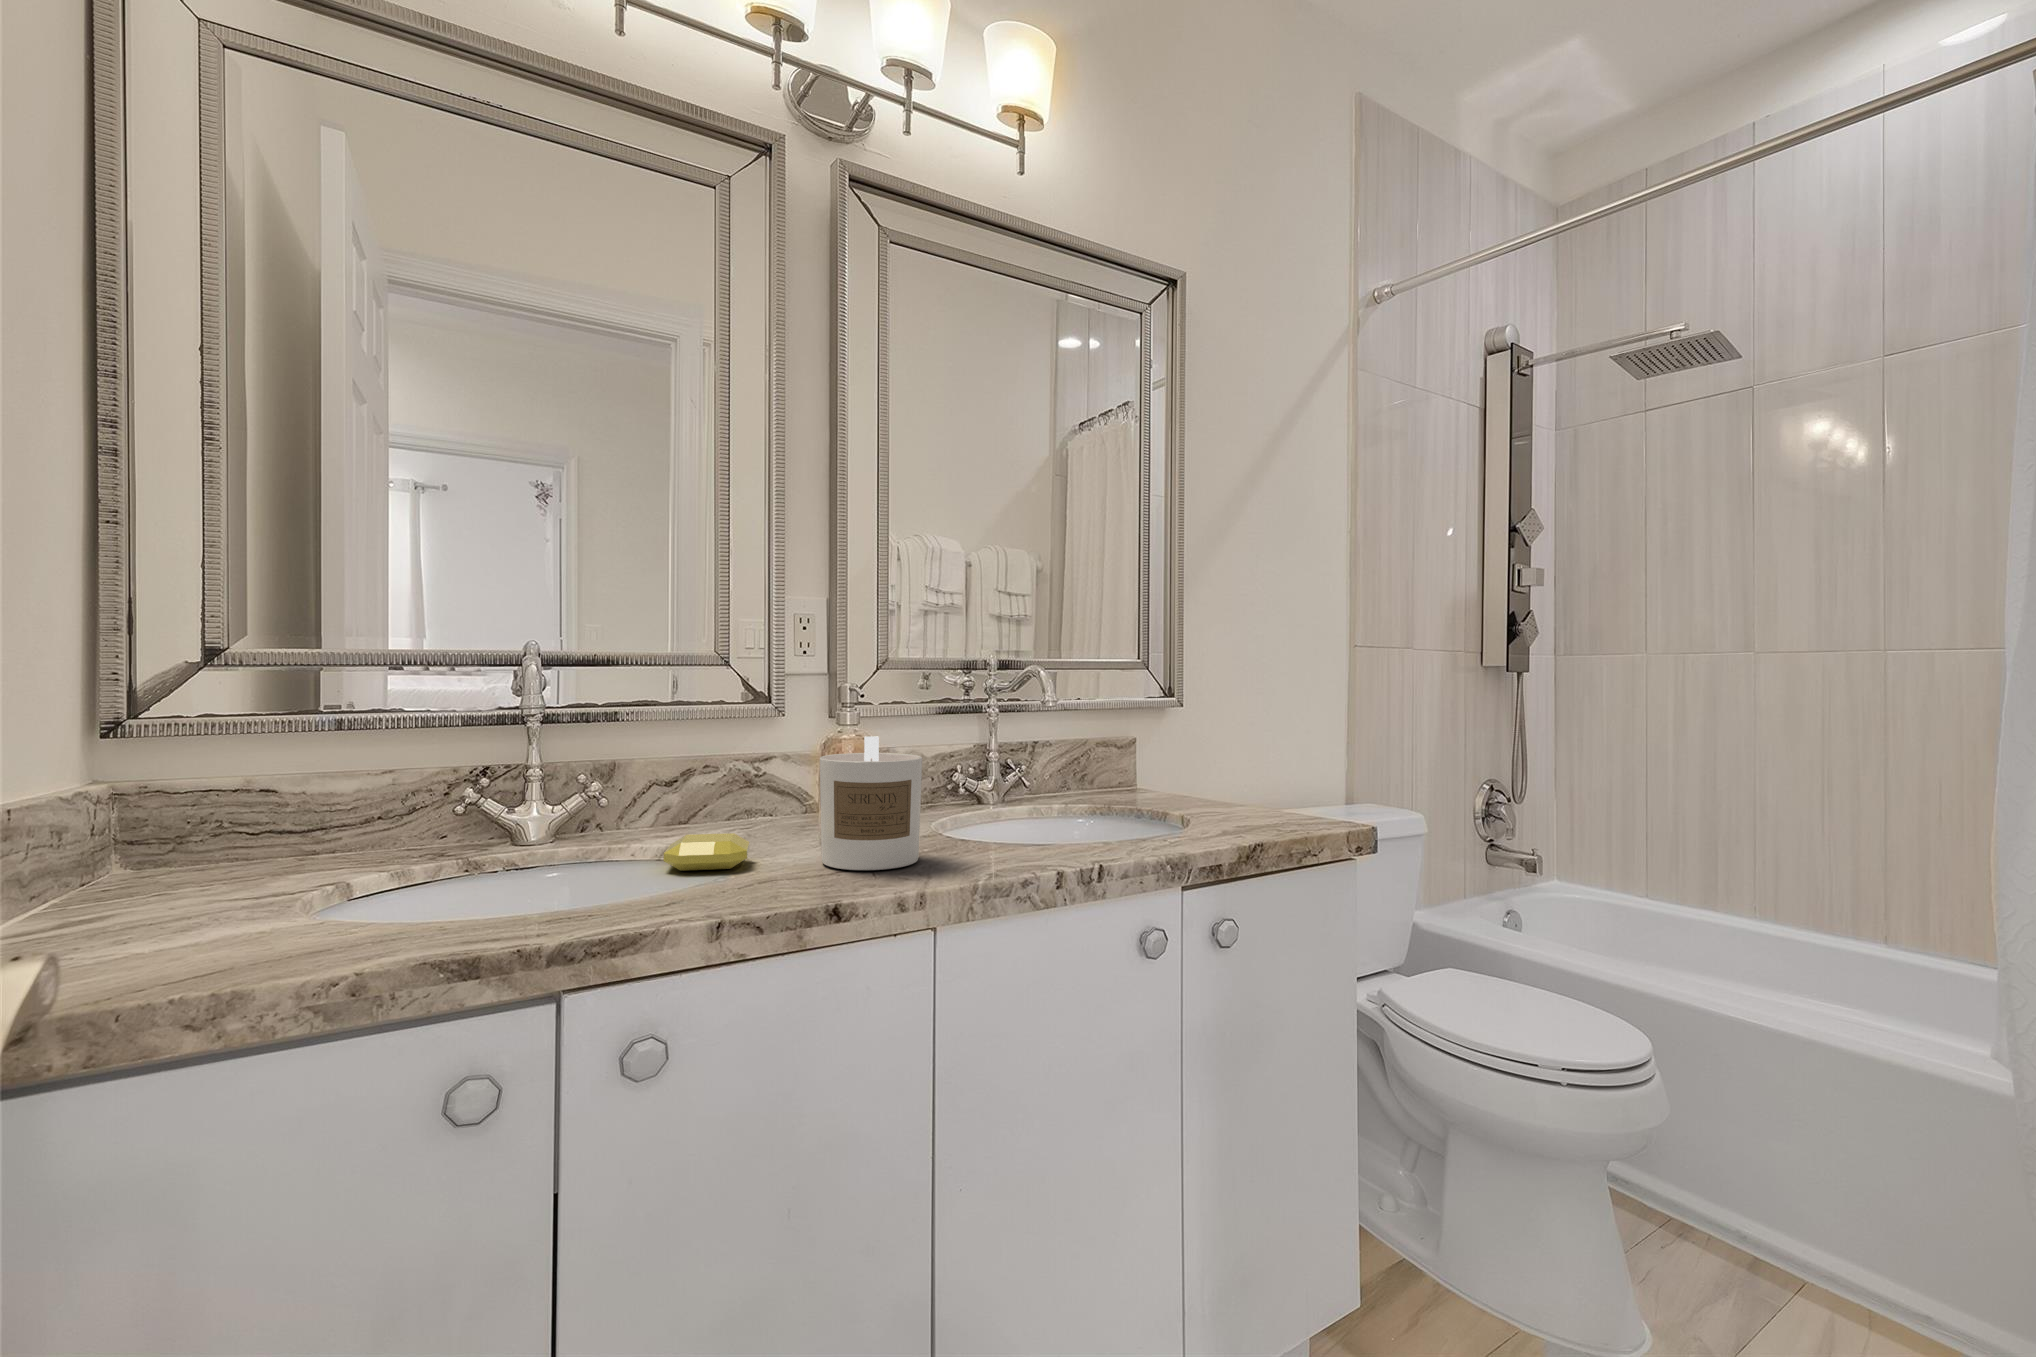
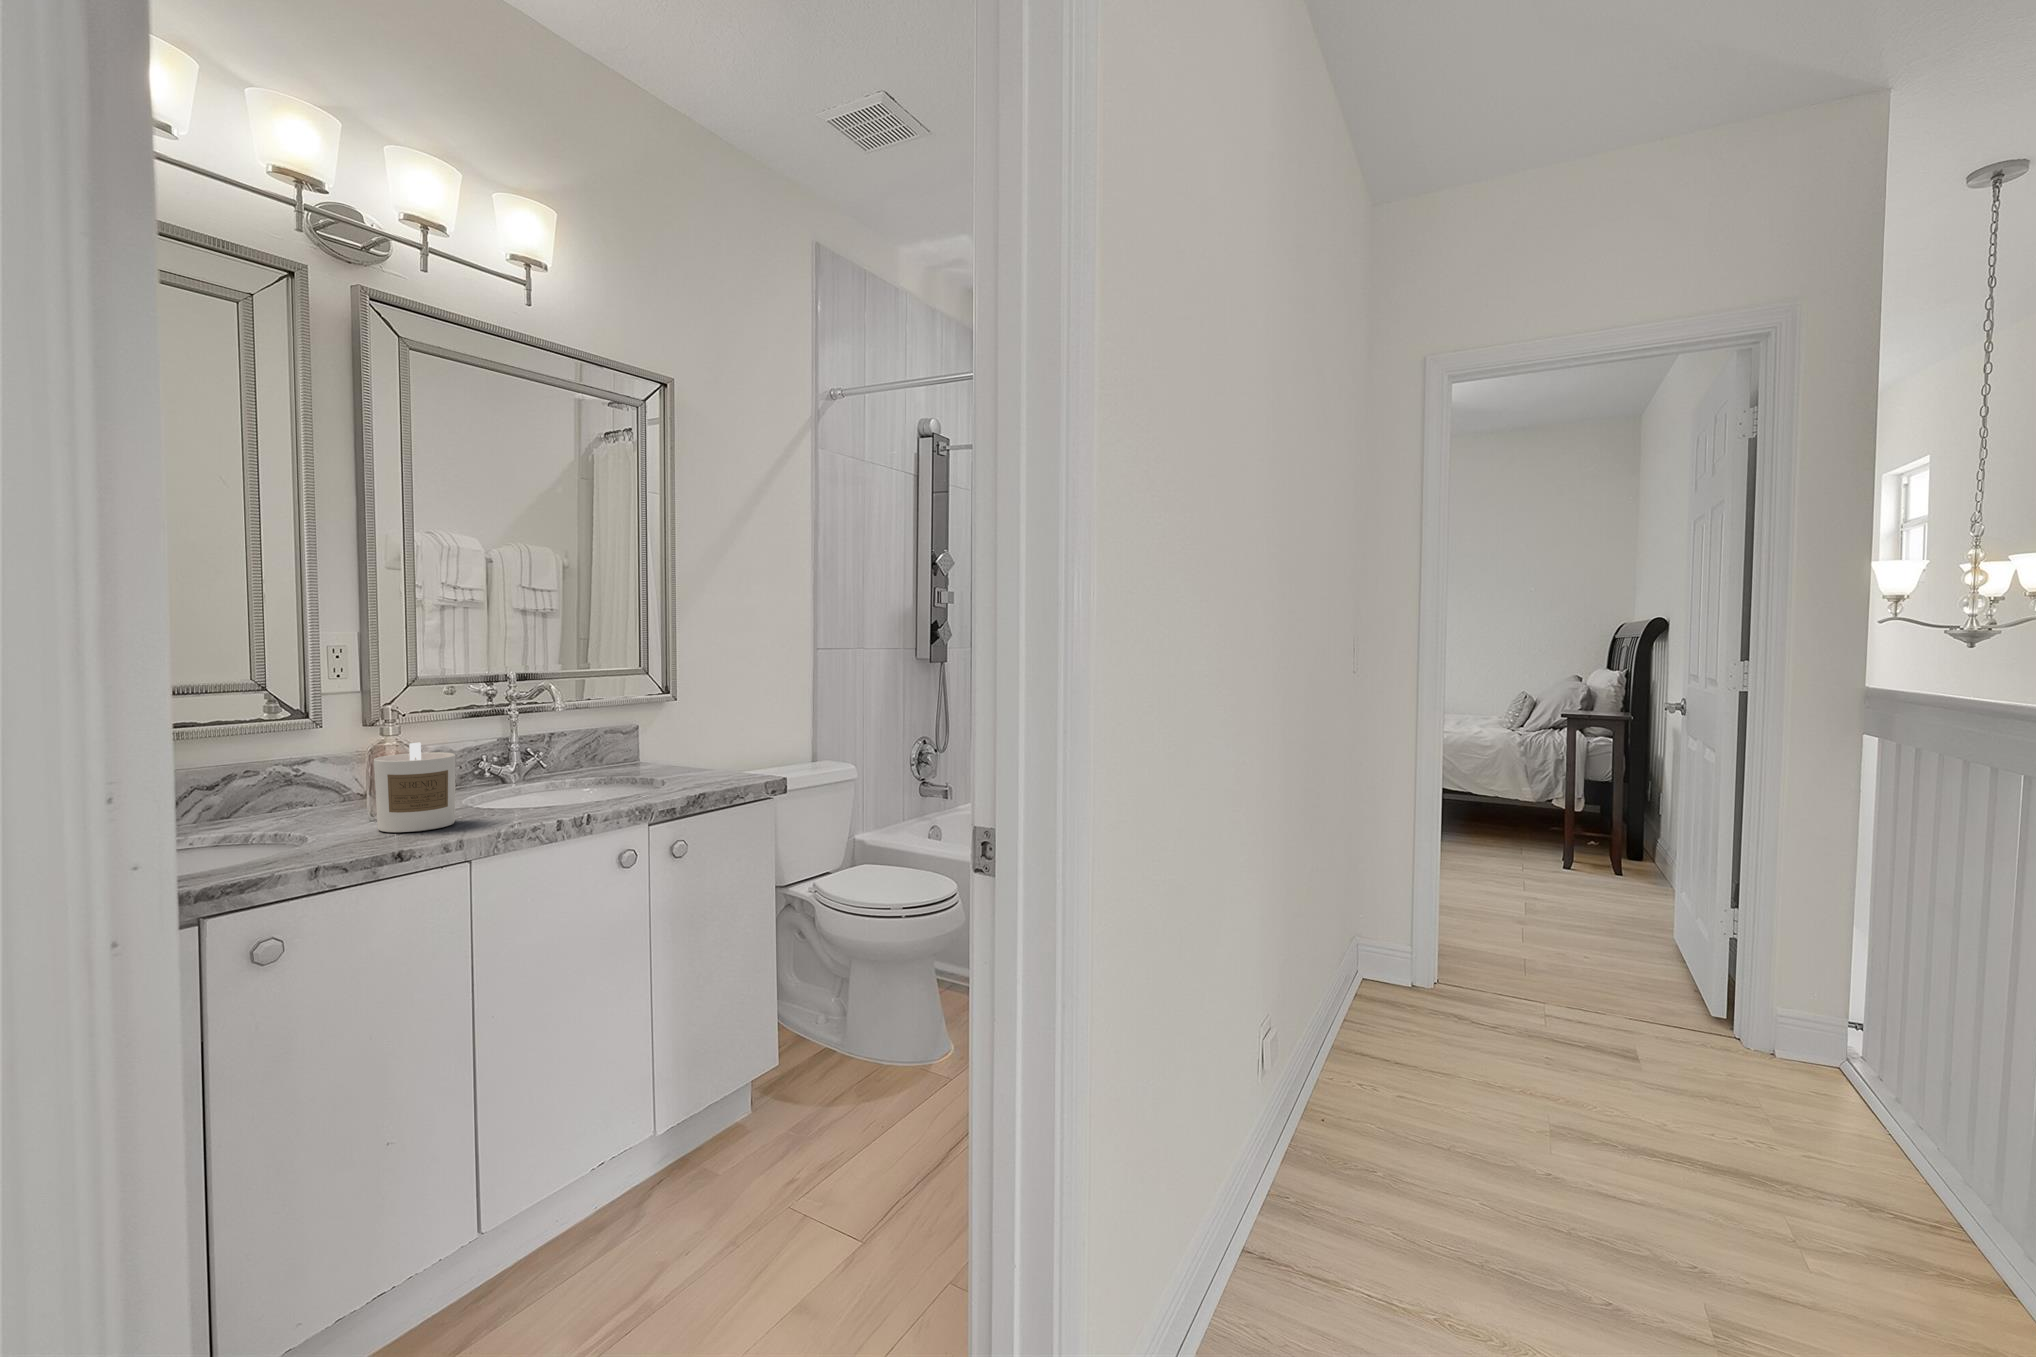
soap bar: present [664,833,749,871] -> none [247,816,318,844]

